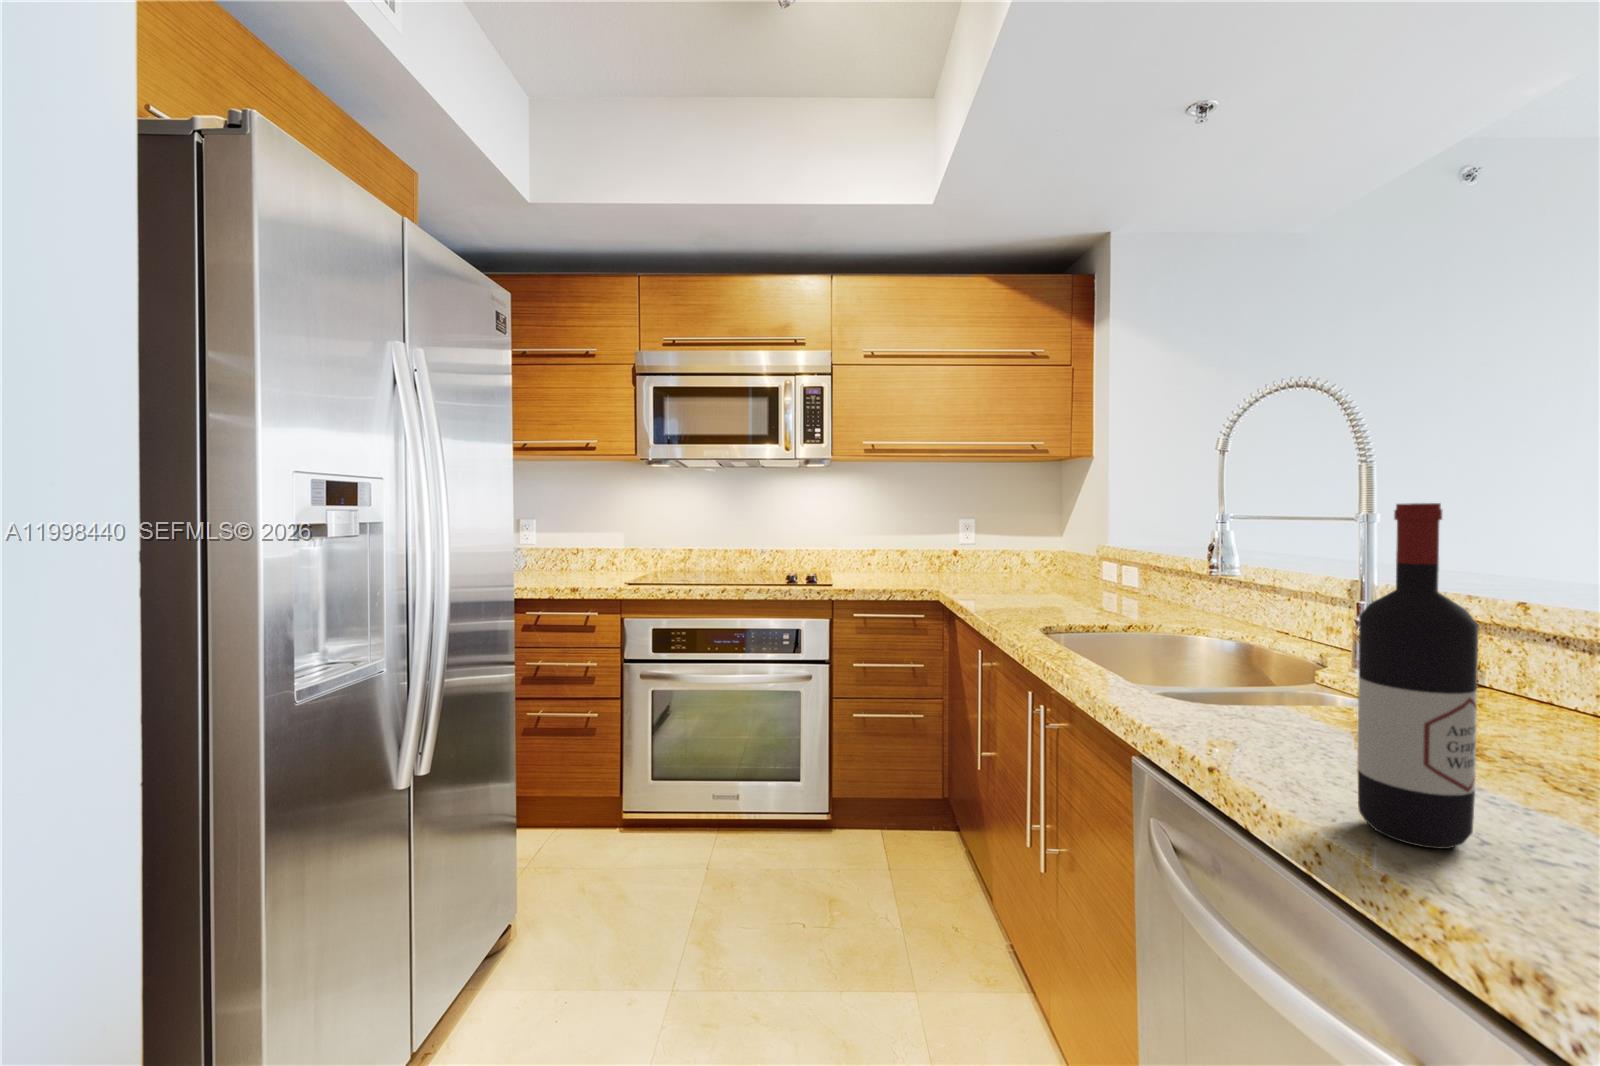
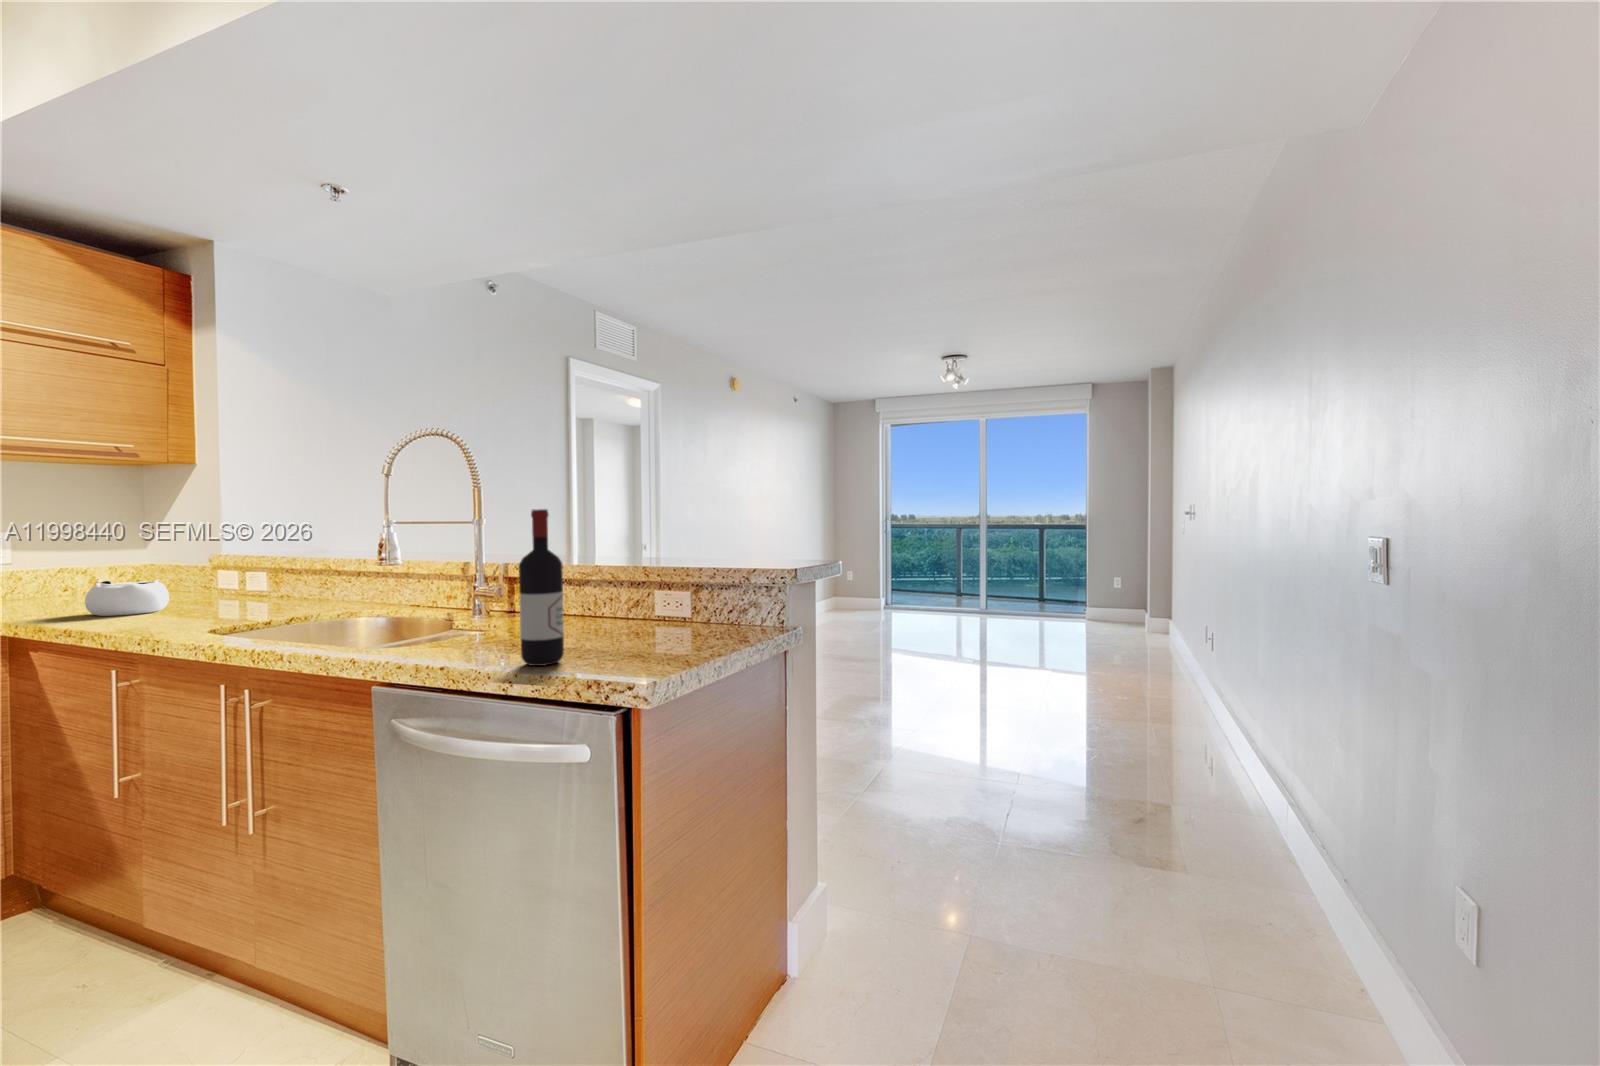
decorative bowl: none [1003,562,1060,596] -> present [85,579,169,616]

